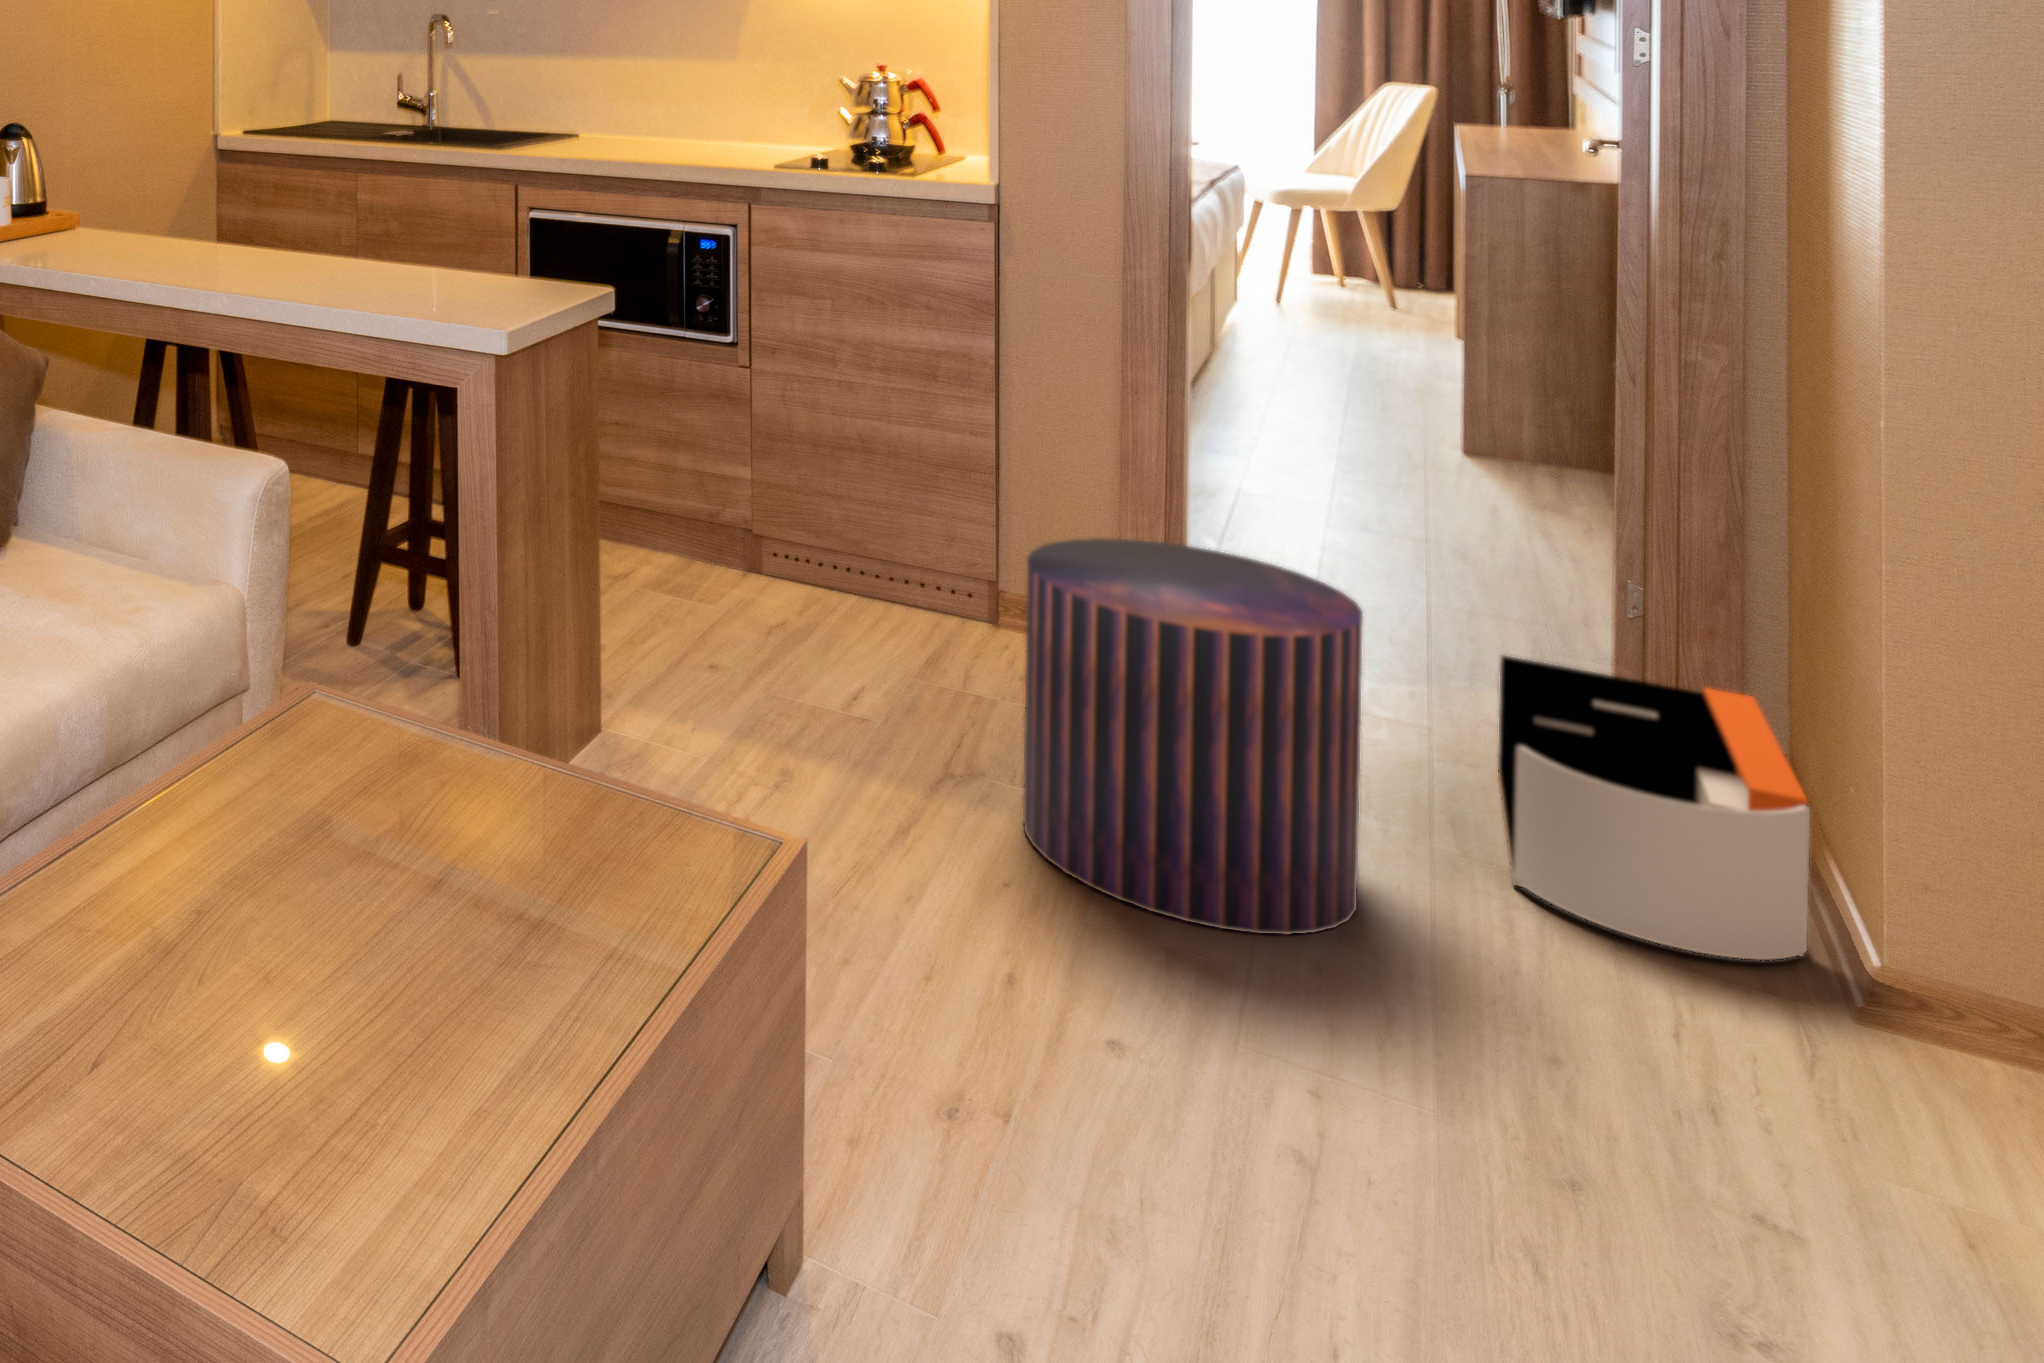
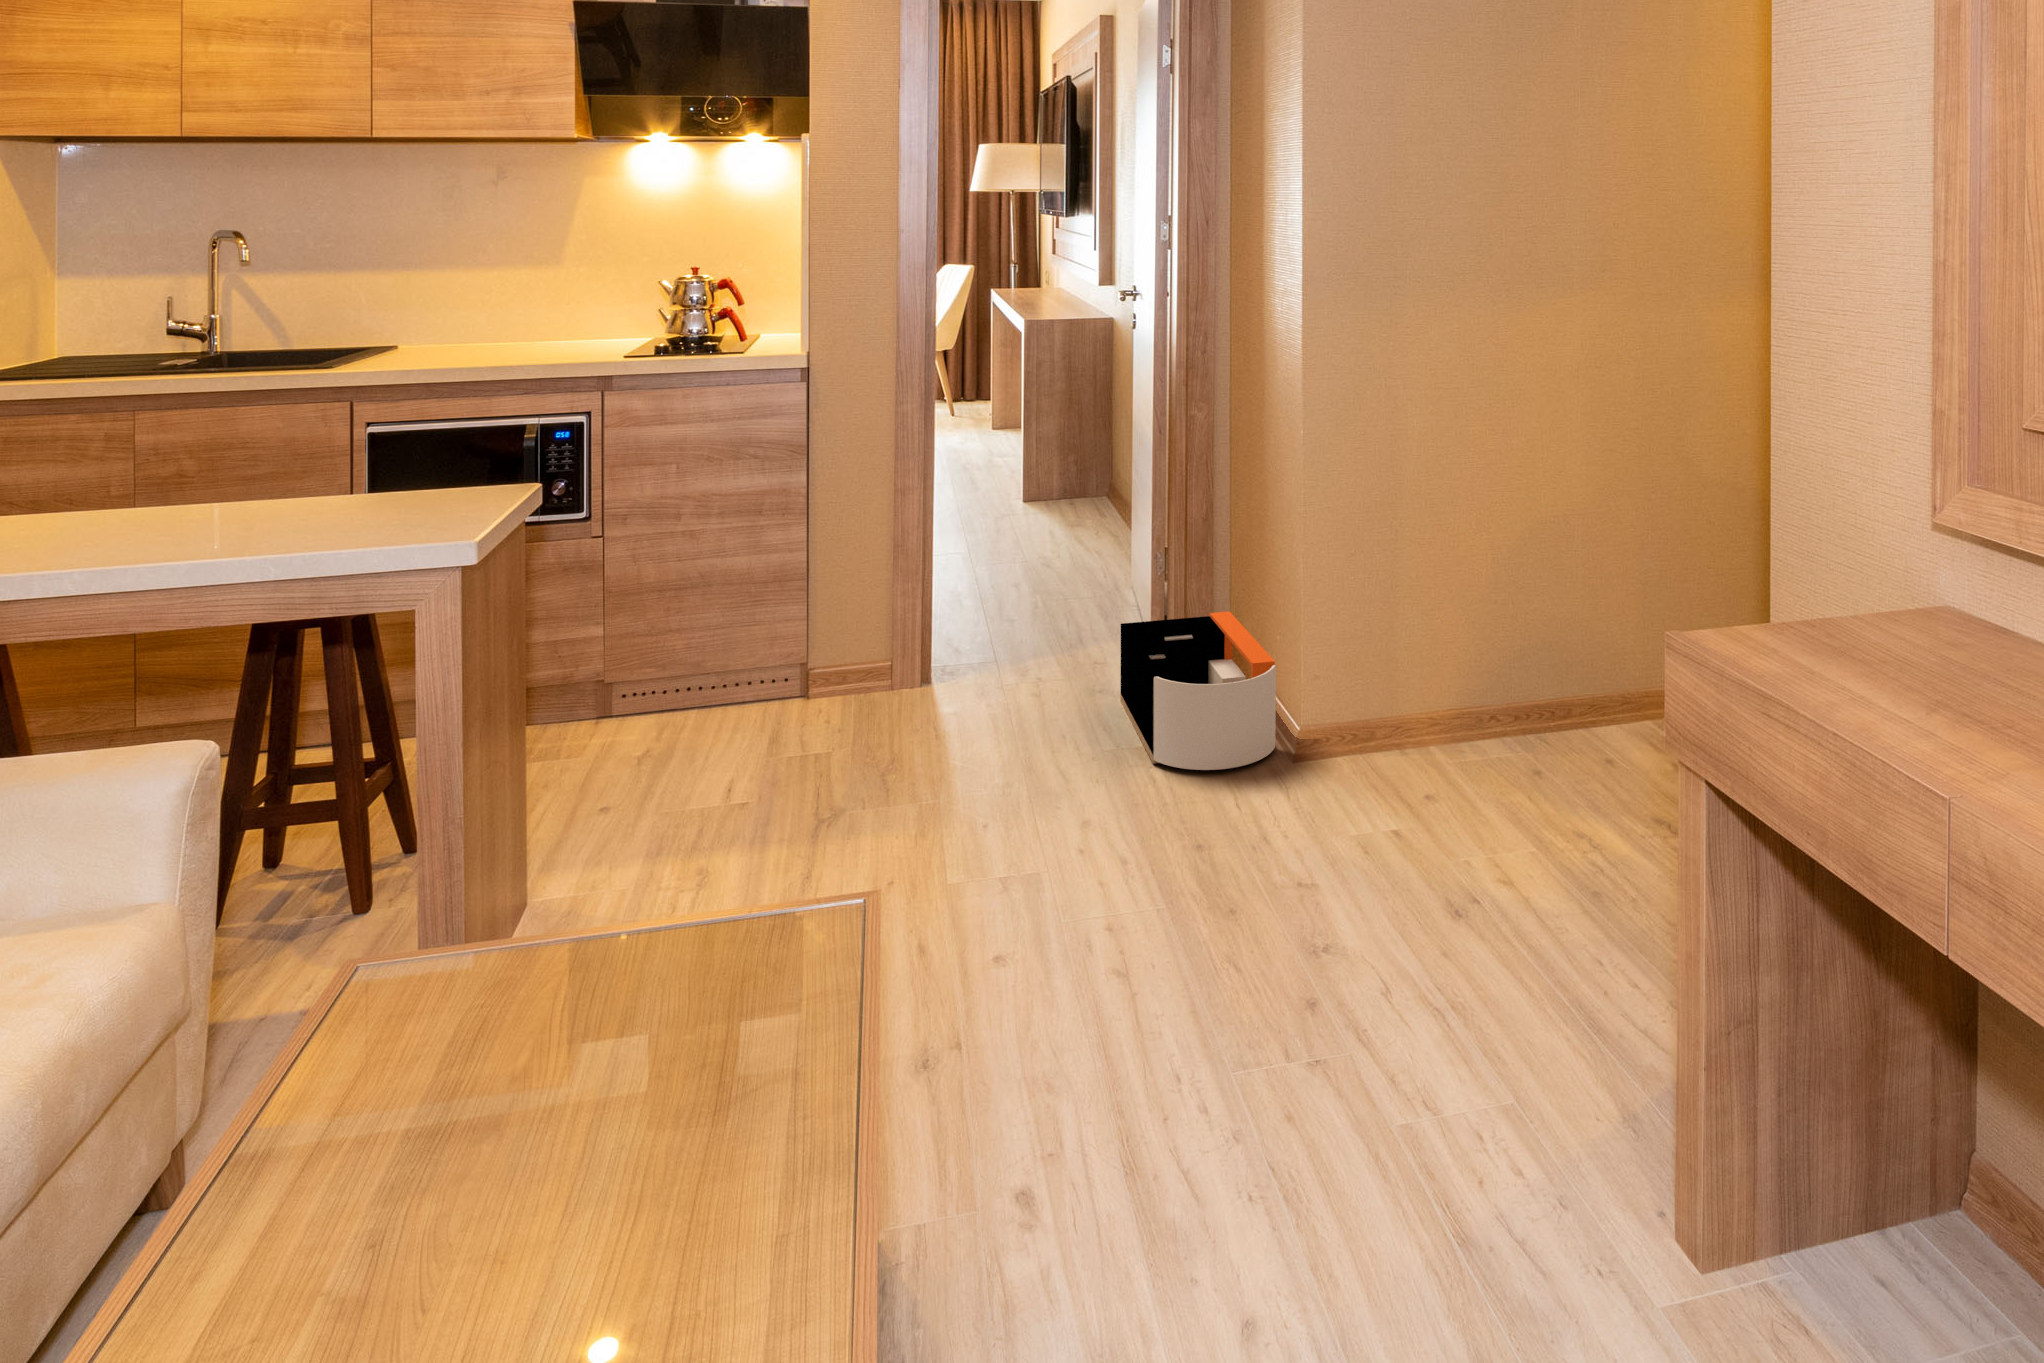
pouf: present [1023,538,1363,935] -> none [891,600,1092,869]

